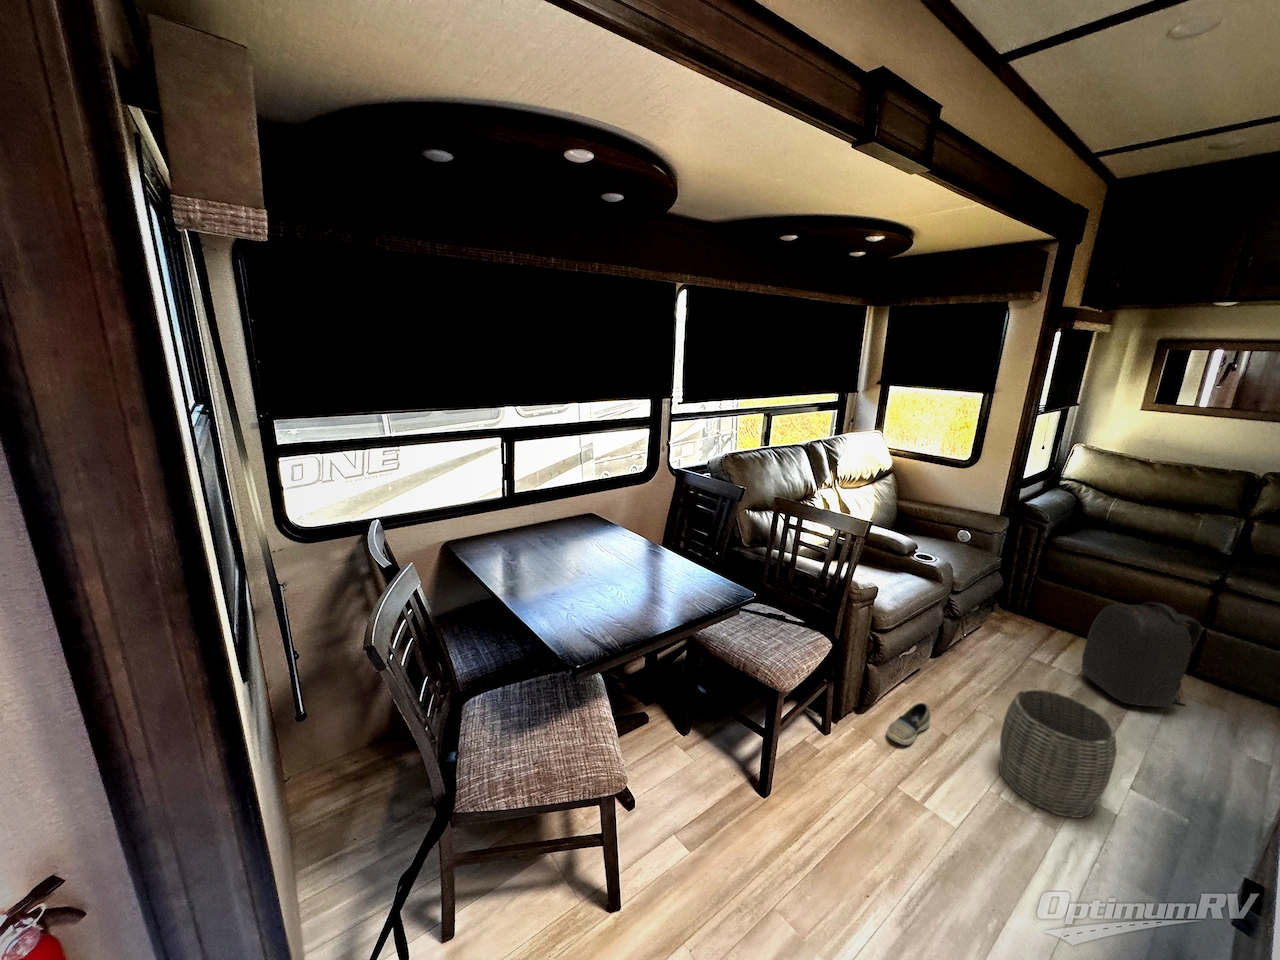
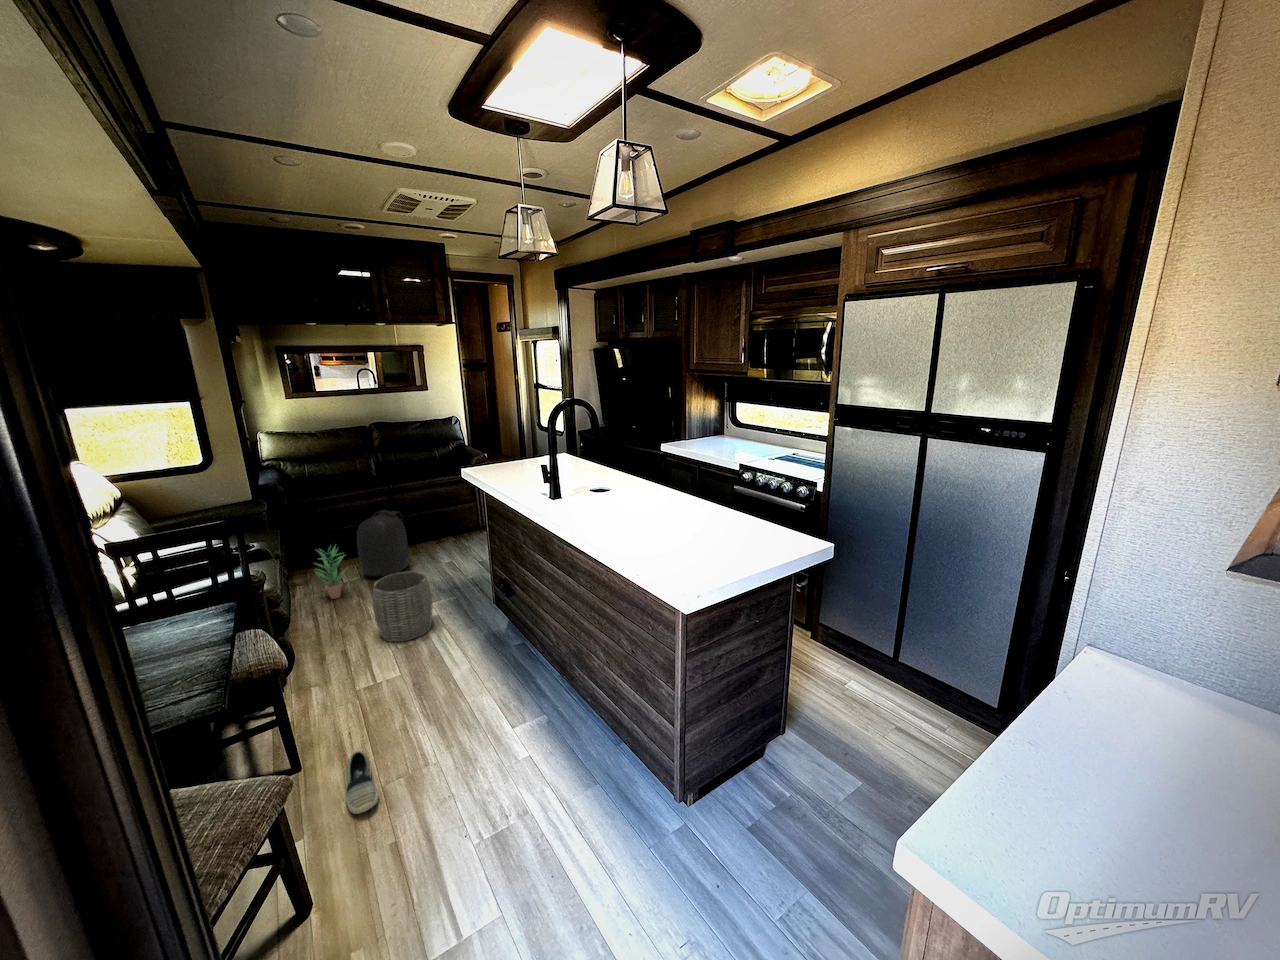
potted plant: none [1003,602,1055,676] -> present [317,547,345,599]
shoe: present [887,703,930,745] -> present [345,751,378,814]

